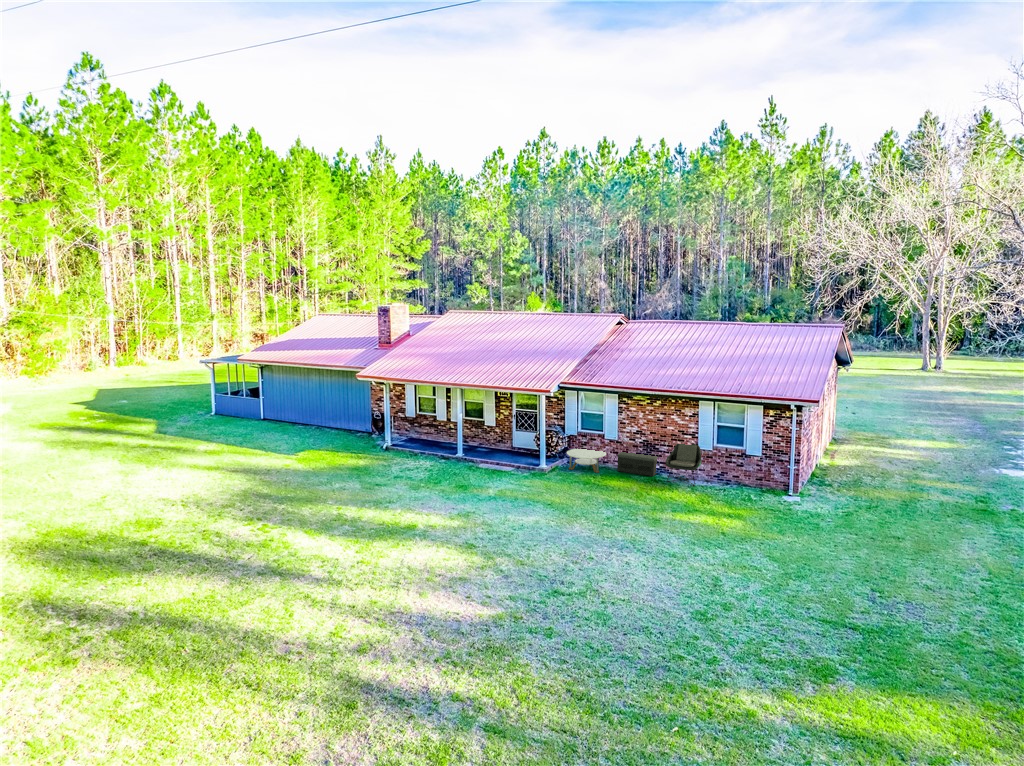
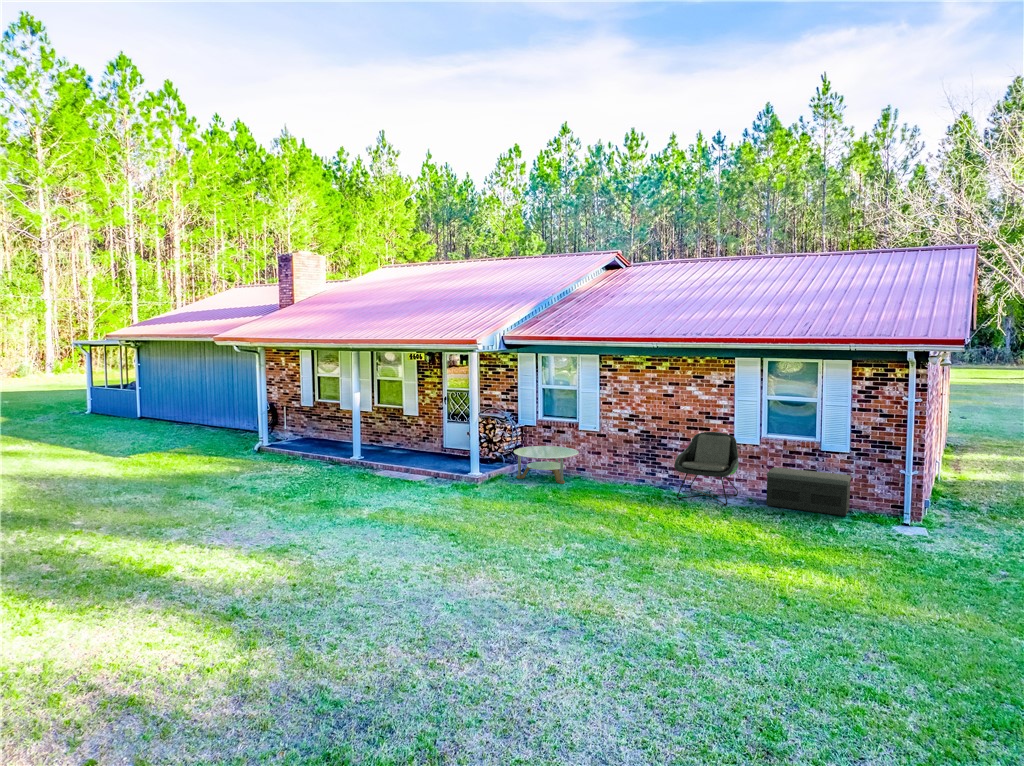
storage bench: present [617,452,659,476] -> present [766,467,851,516]

